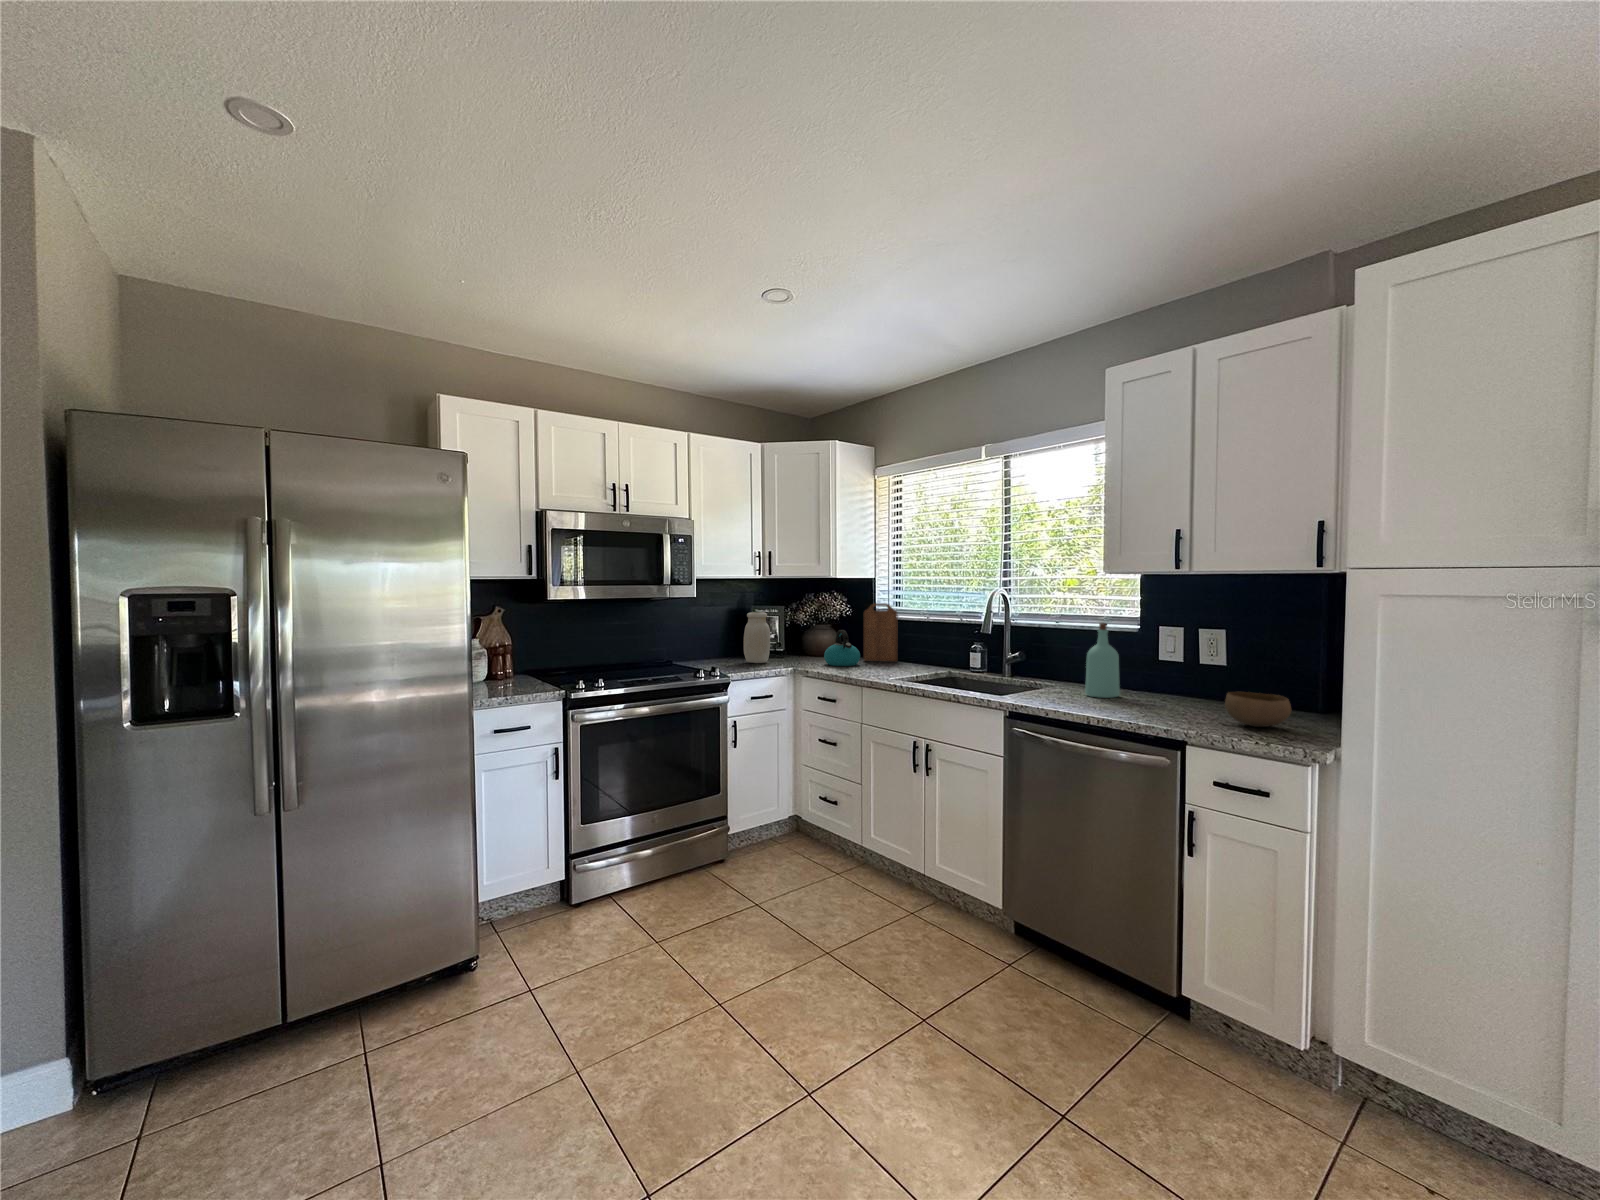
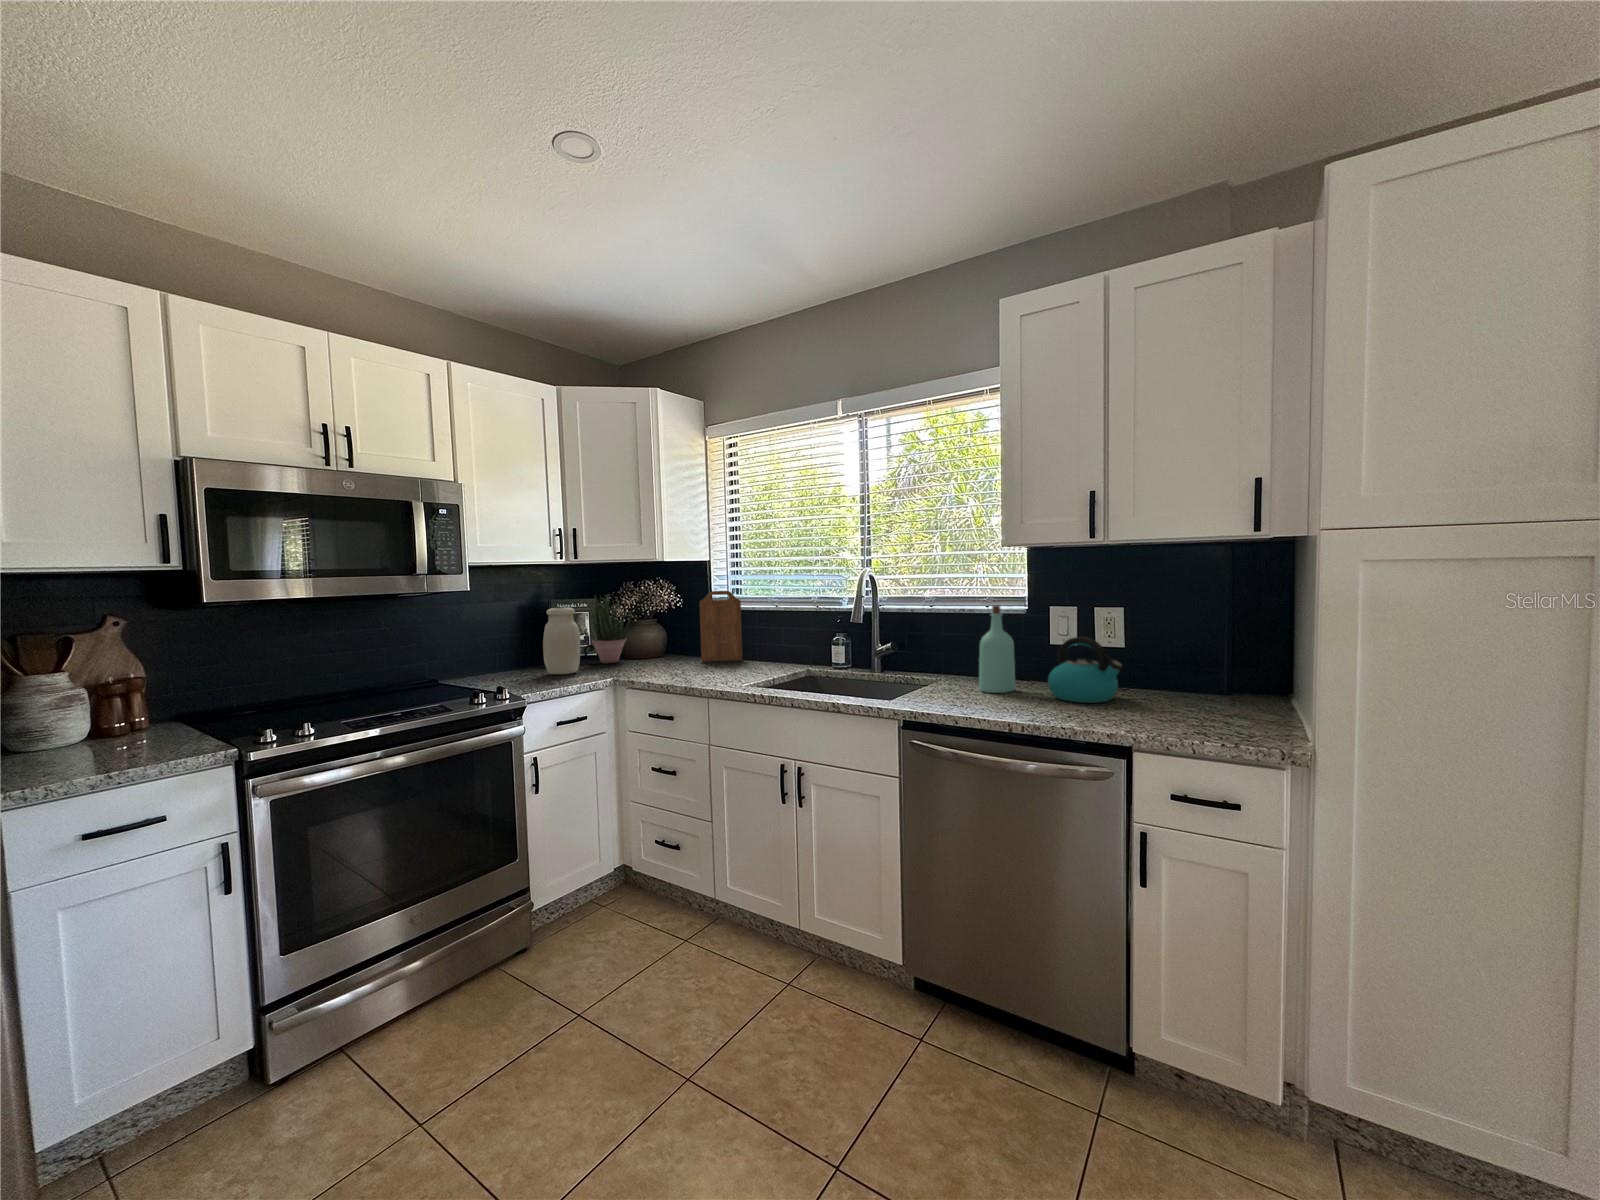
potted plant: none [773,603,811,658] -> present [581,595,632,663]
kettle: present [824,630,860,666] -> present [1048,637,1123,703]
bowl: present [1225,692,1291,727] -> none [1154,679,1227,720]

